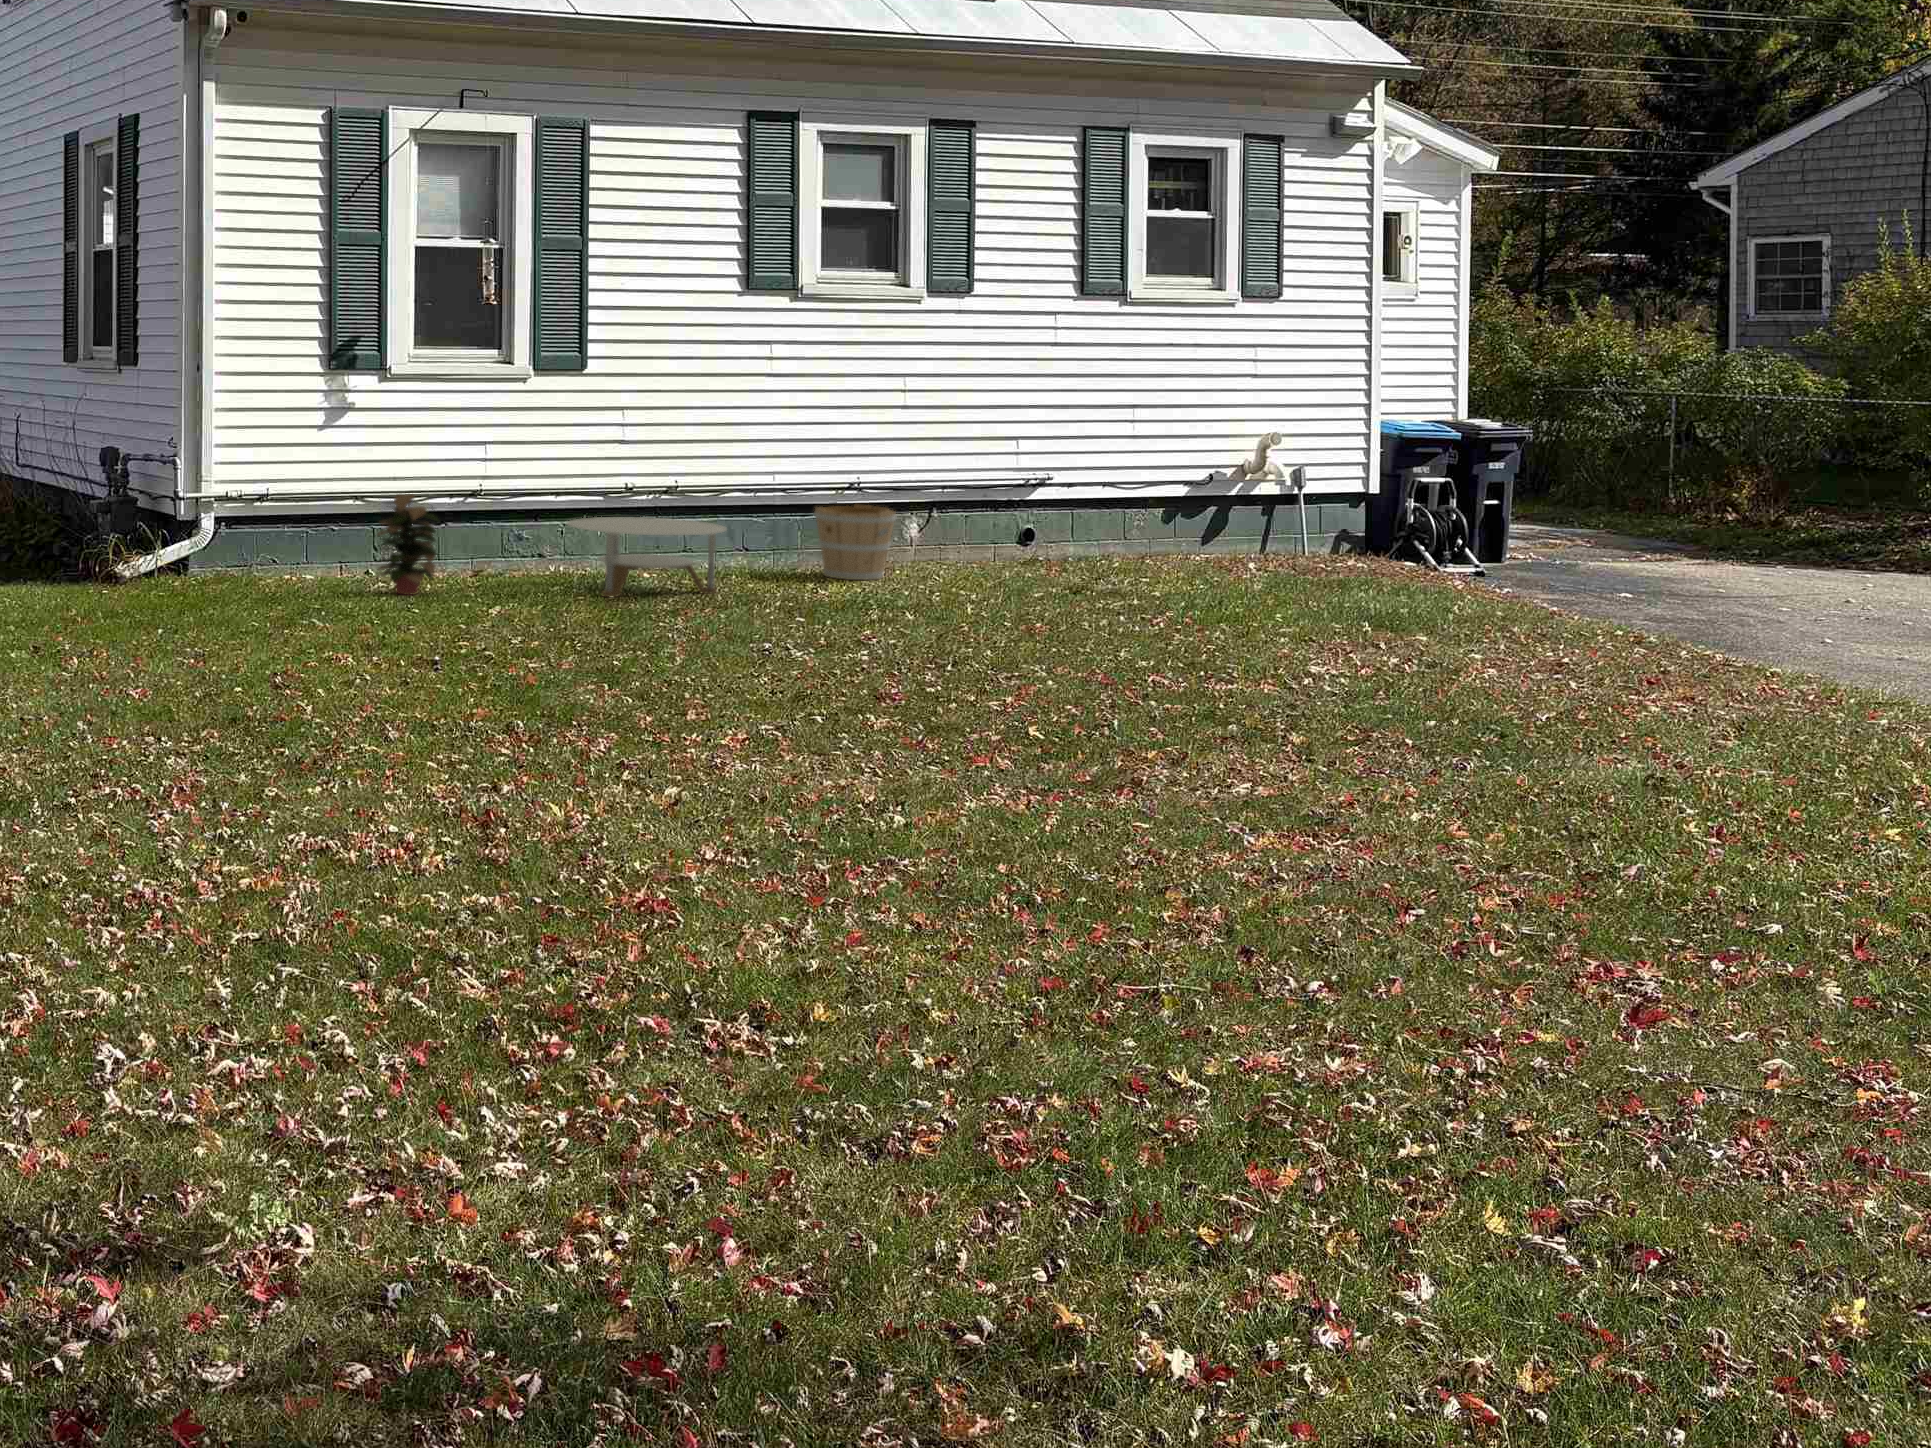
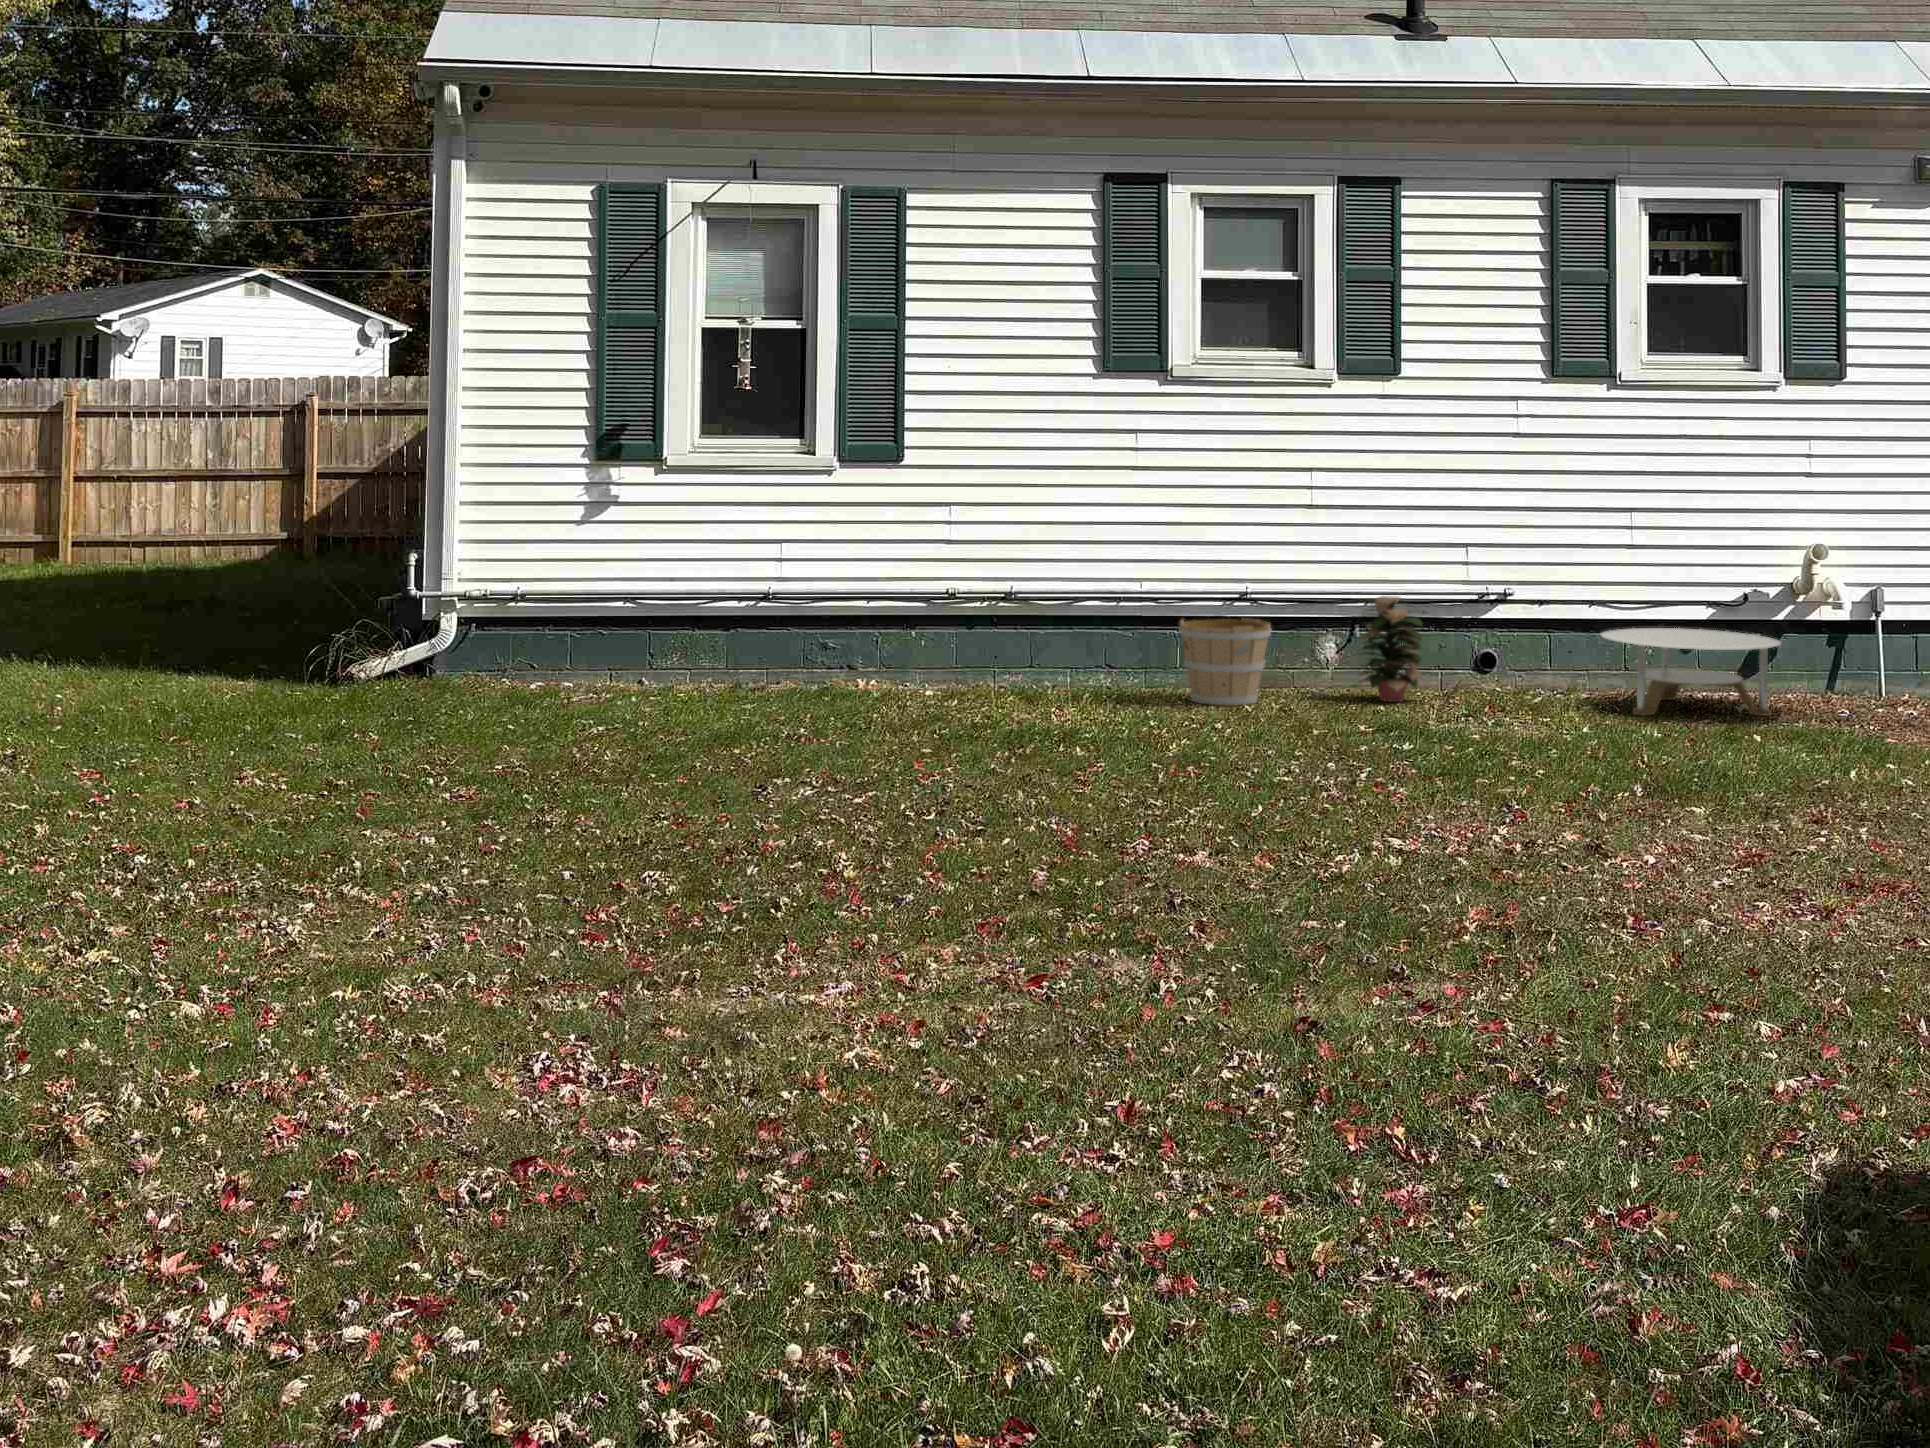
decorative plant: present [376,494,438,595] -> present [1359,596,1423,702]
round table: present [567,517,726,597] -> present [1601,628,1781,716]

